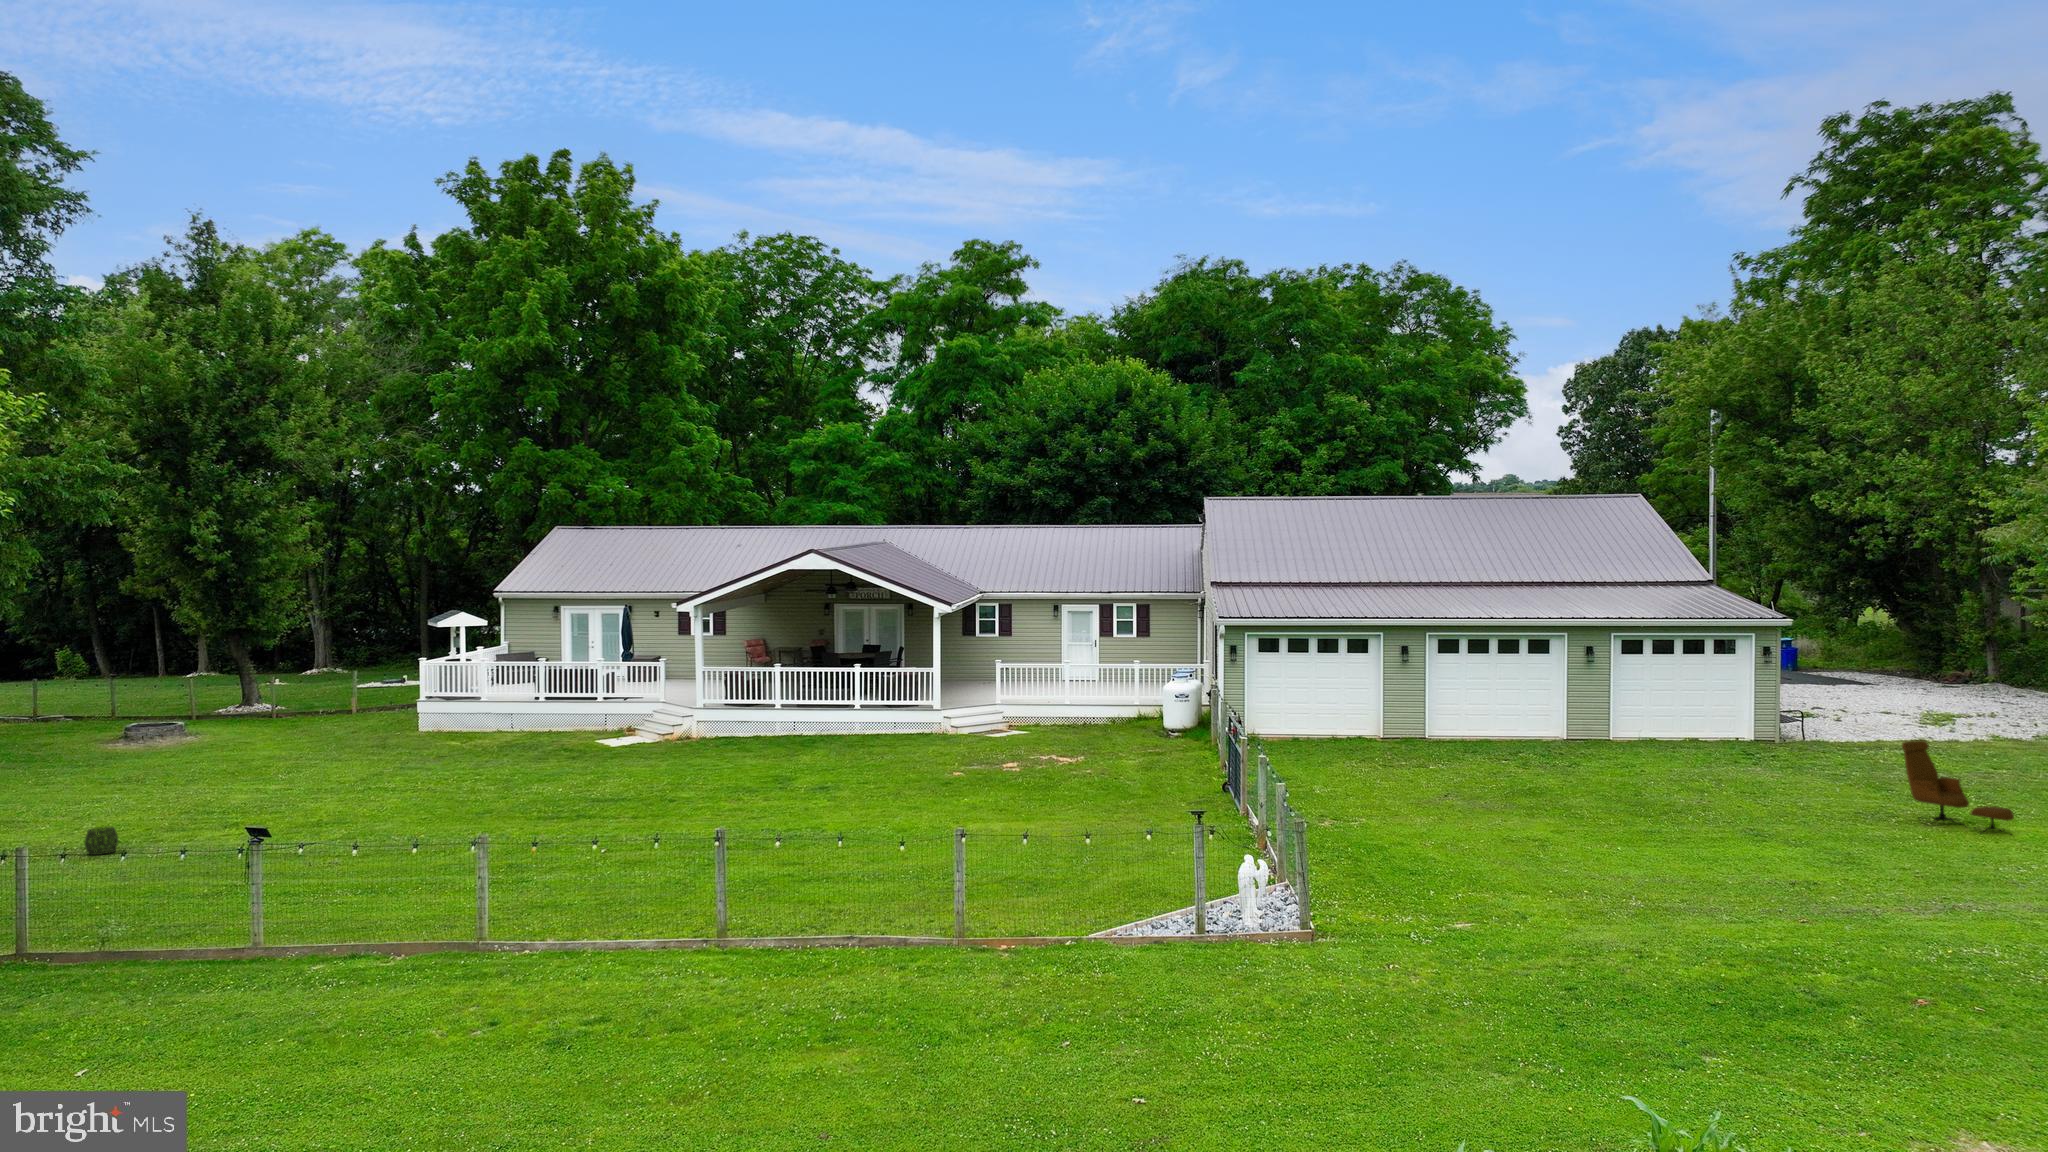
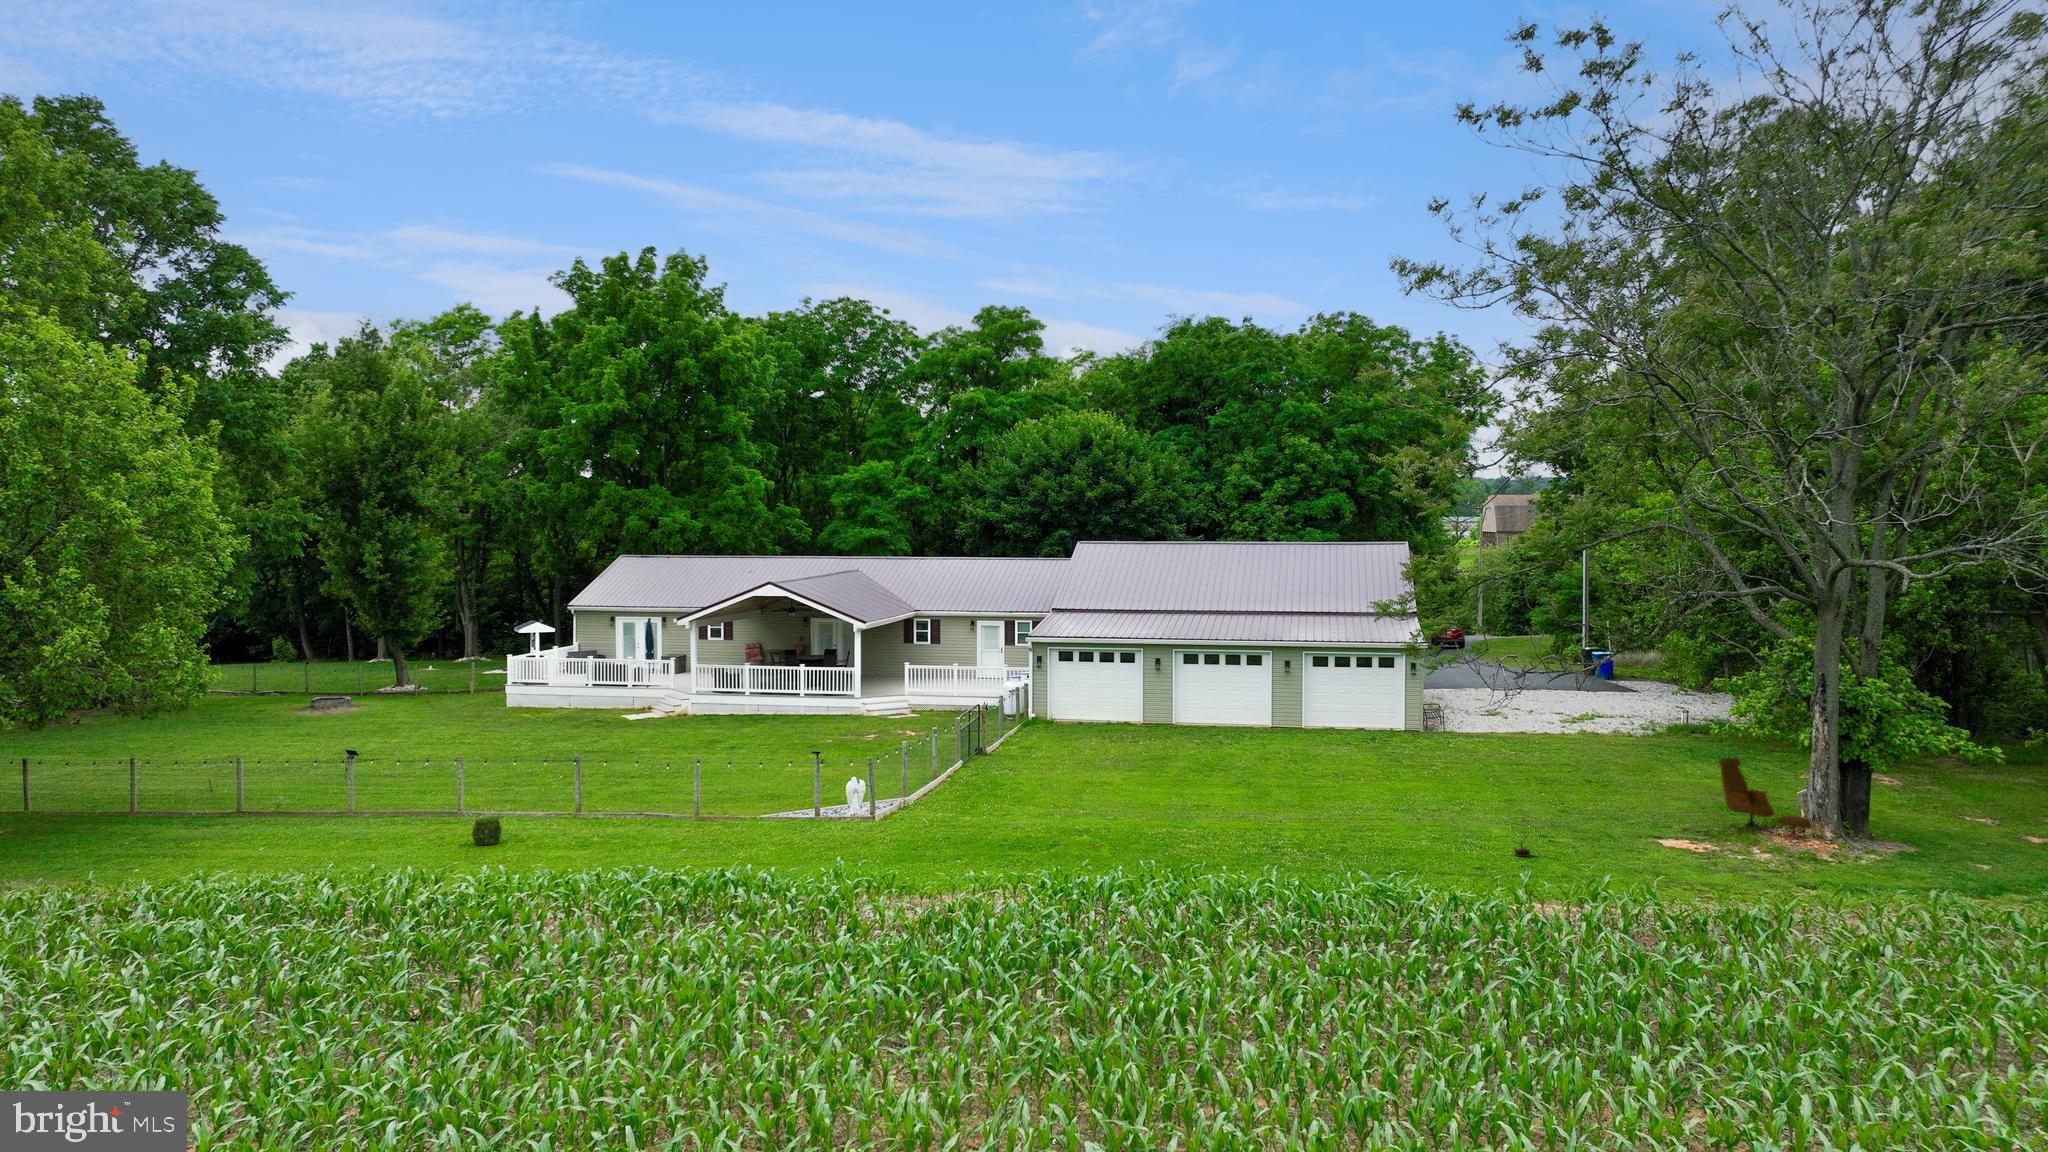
potted plant: none [1646,811,1687,856] -> present [1514,820,1536,857]
woven basket: present [85,827,119,855] -> present [472,818,502,845]

